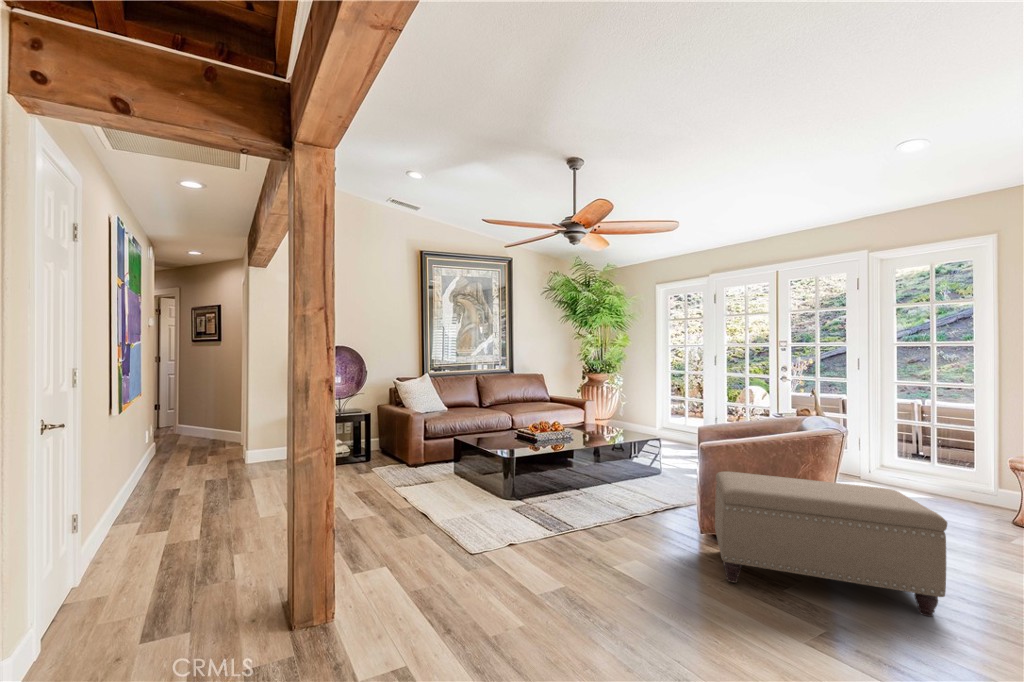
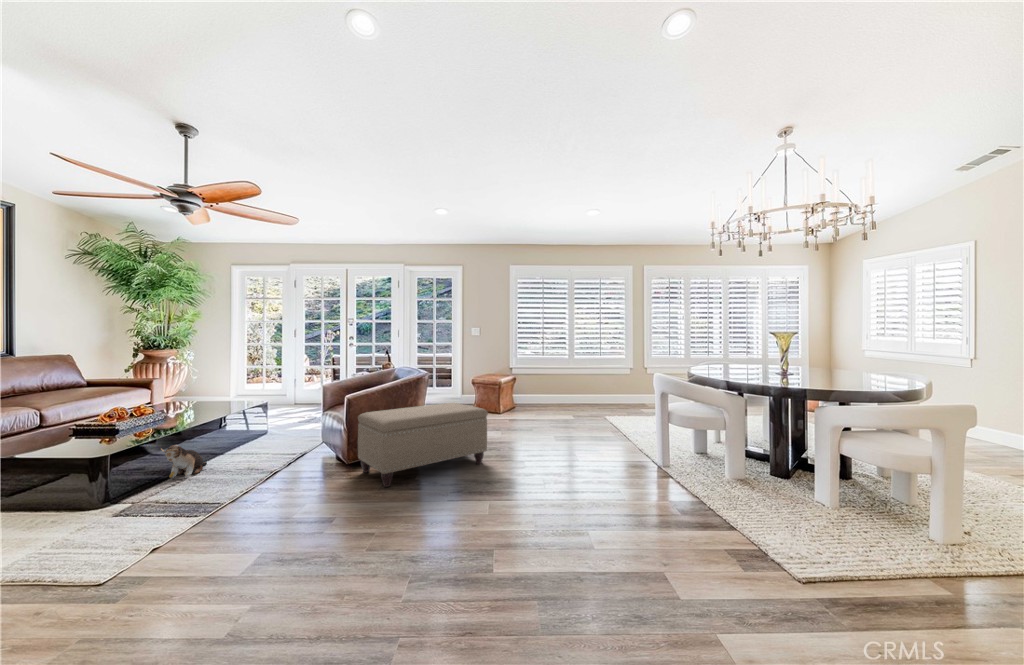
plush toy: none [552,462,593,495] -> present [161,445,207,478]

